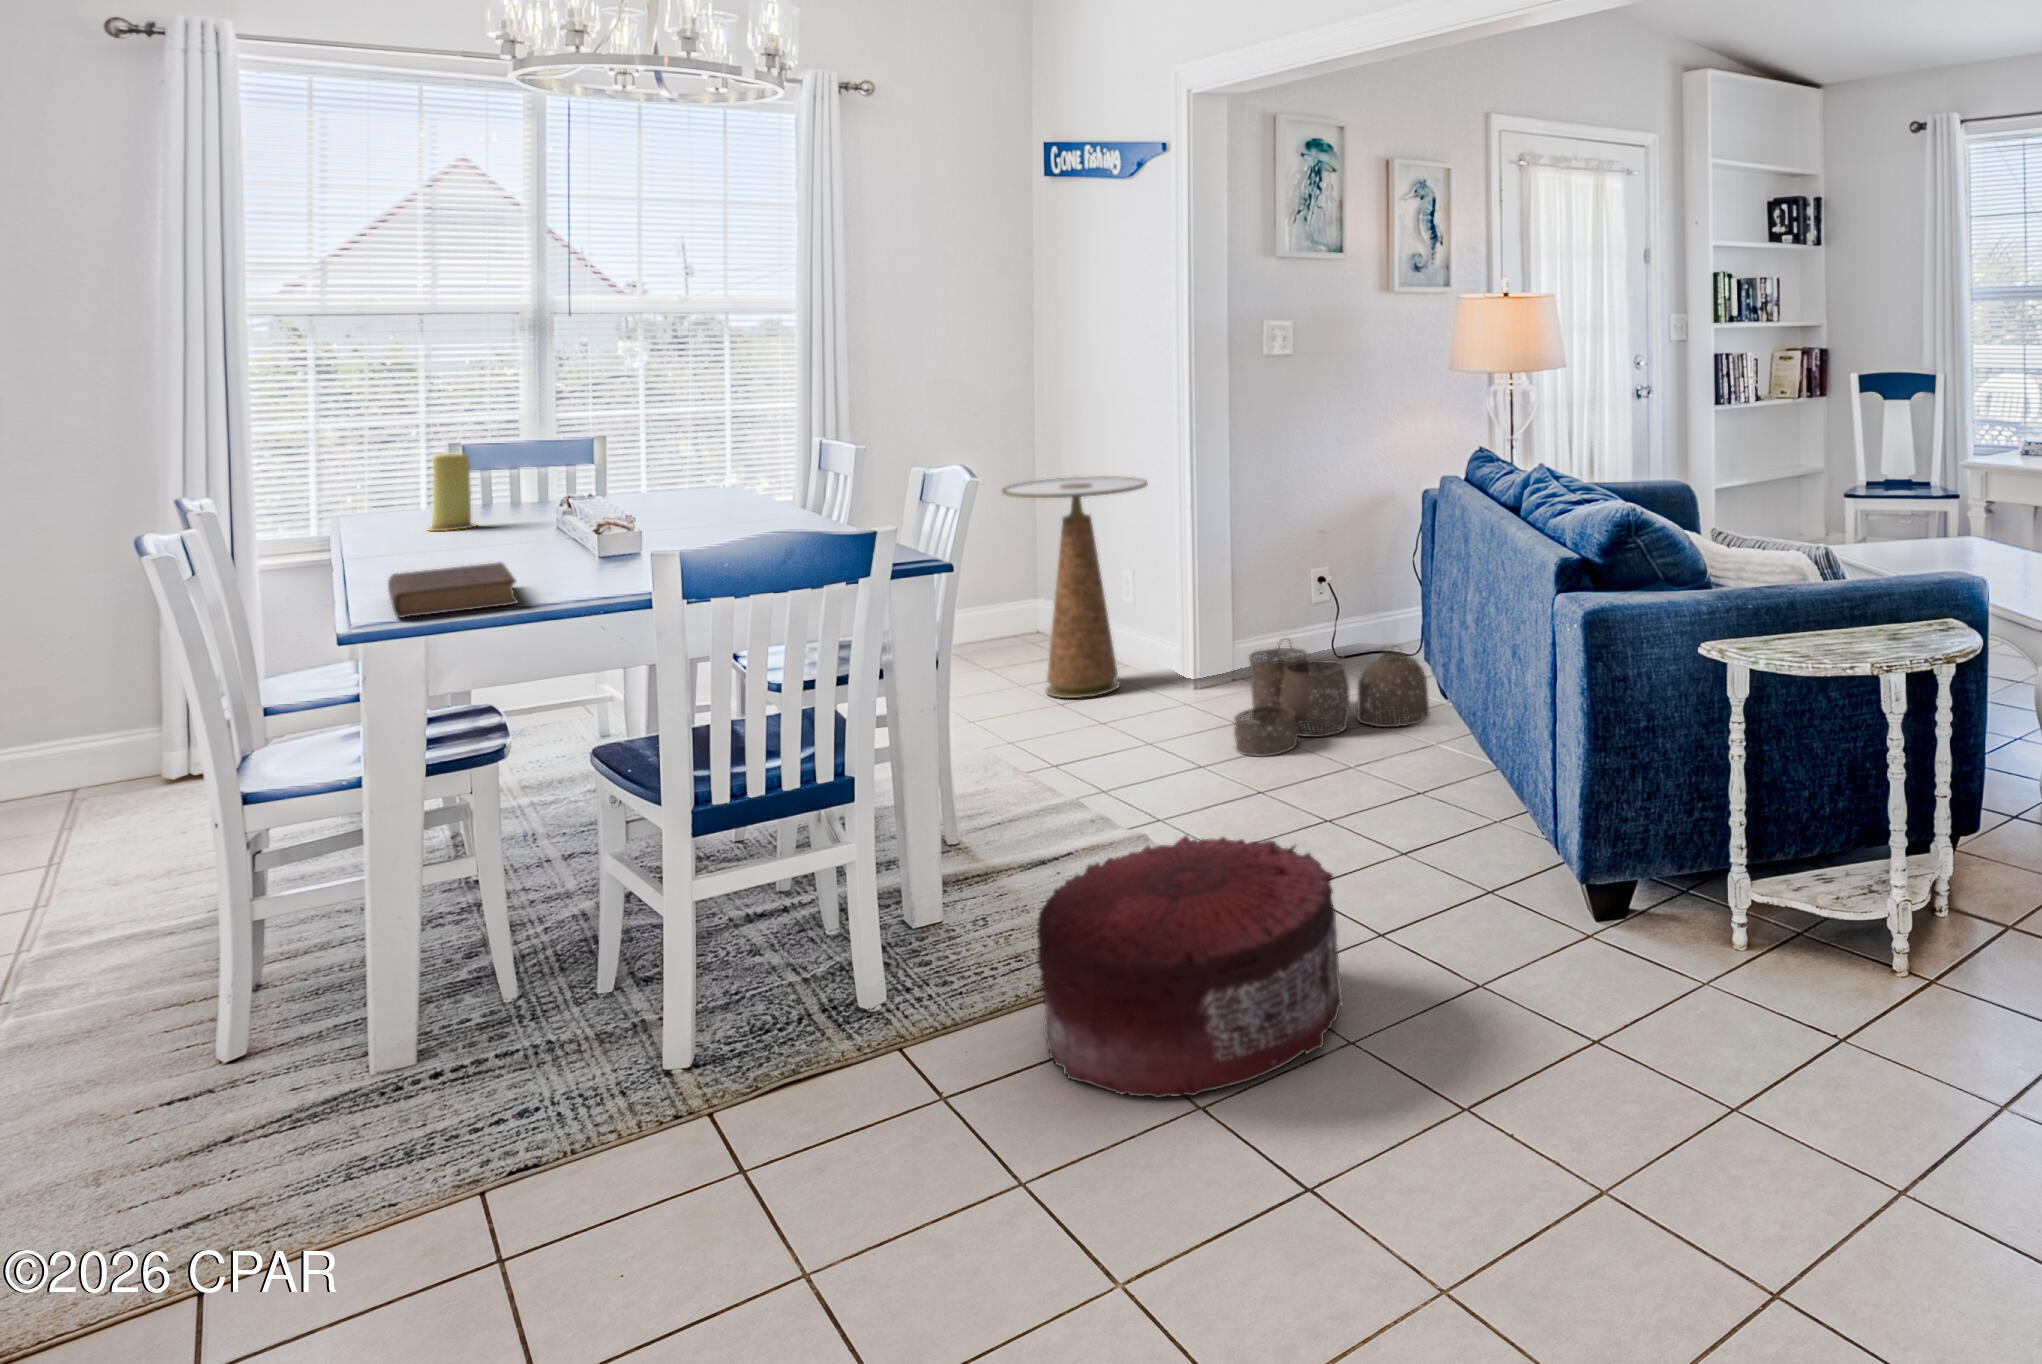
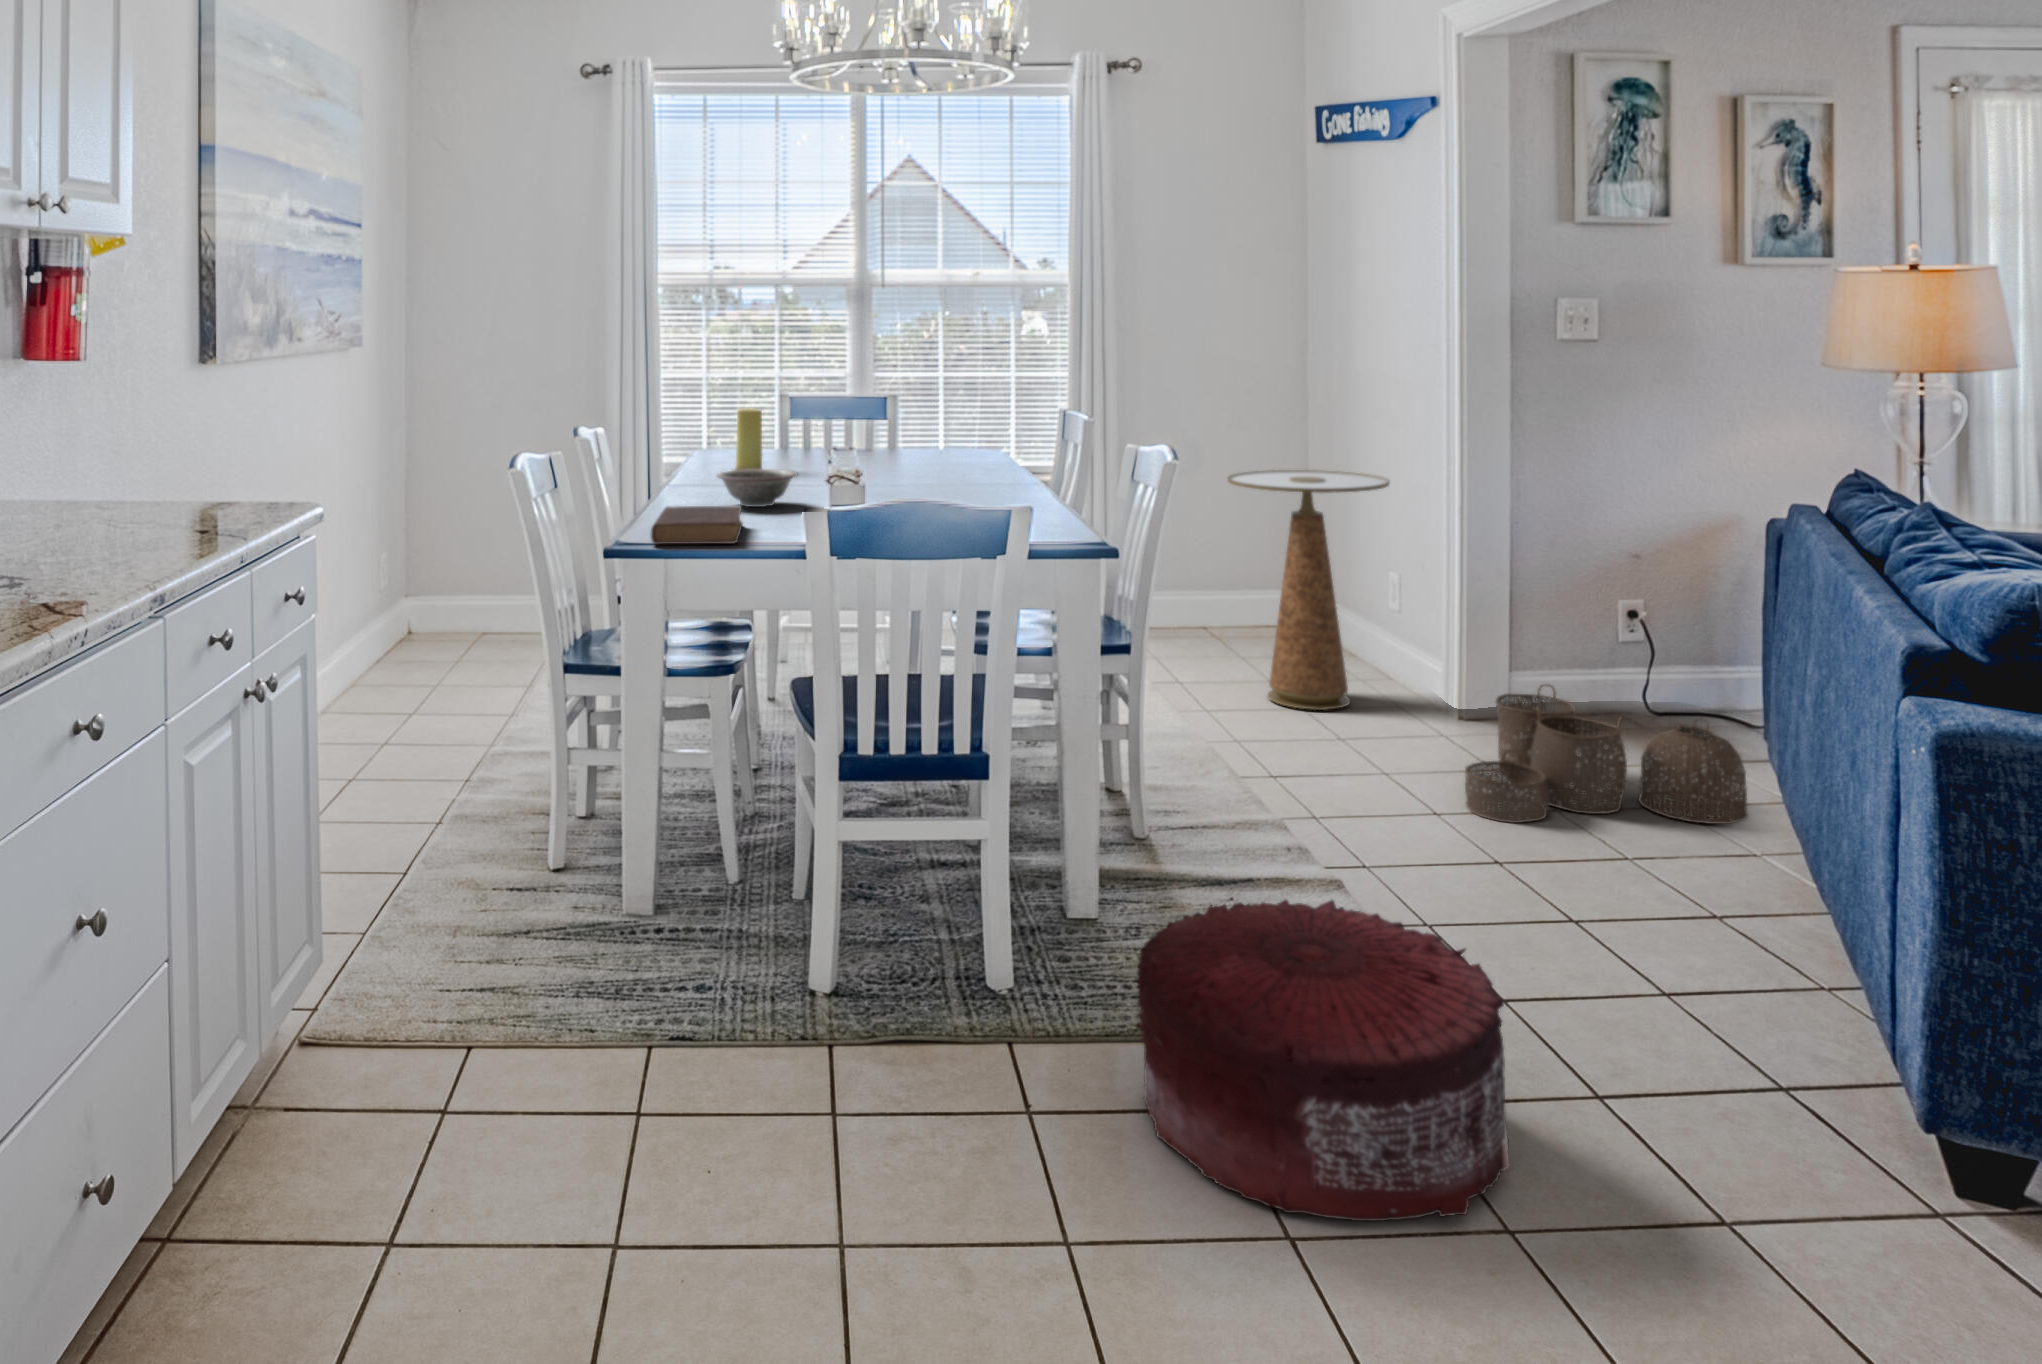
decorative bowl: none [443,519,557,565] -> present [717,469,797,507]

